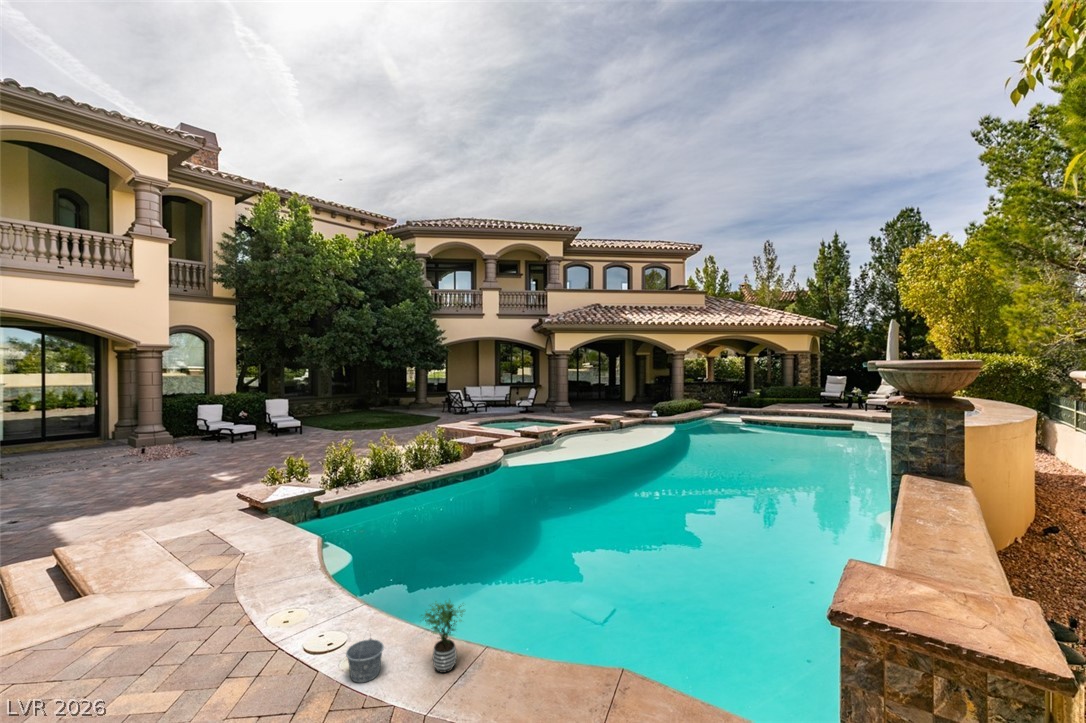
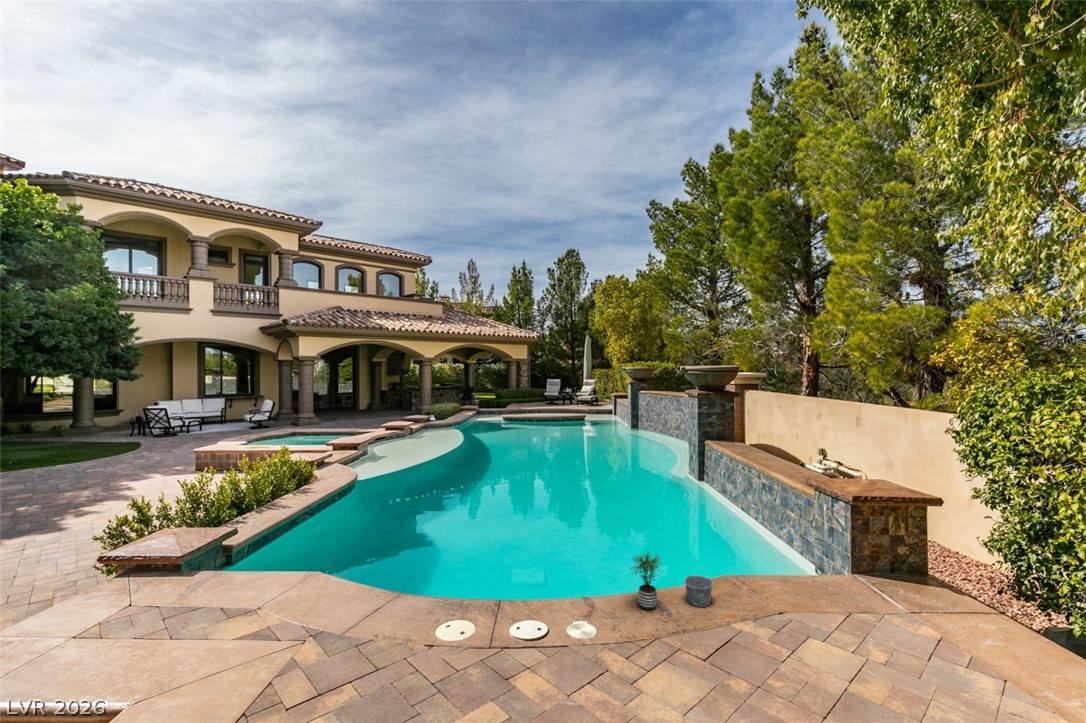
bucket: present [346,638,384,682] -> present [684,575,713,606]

